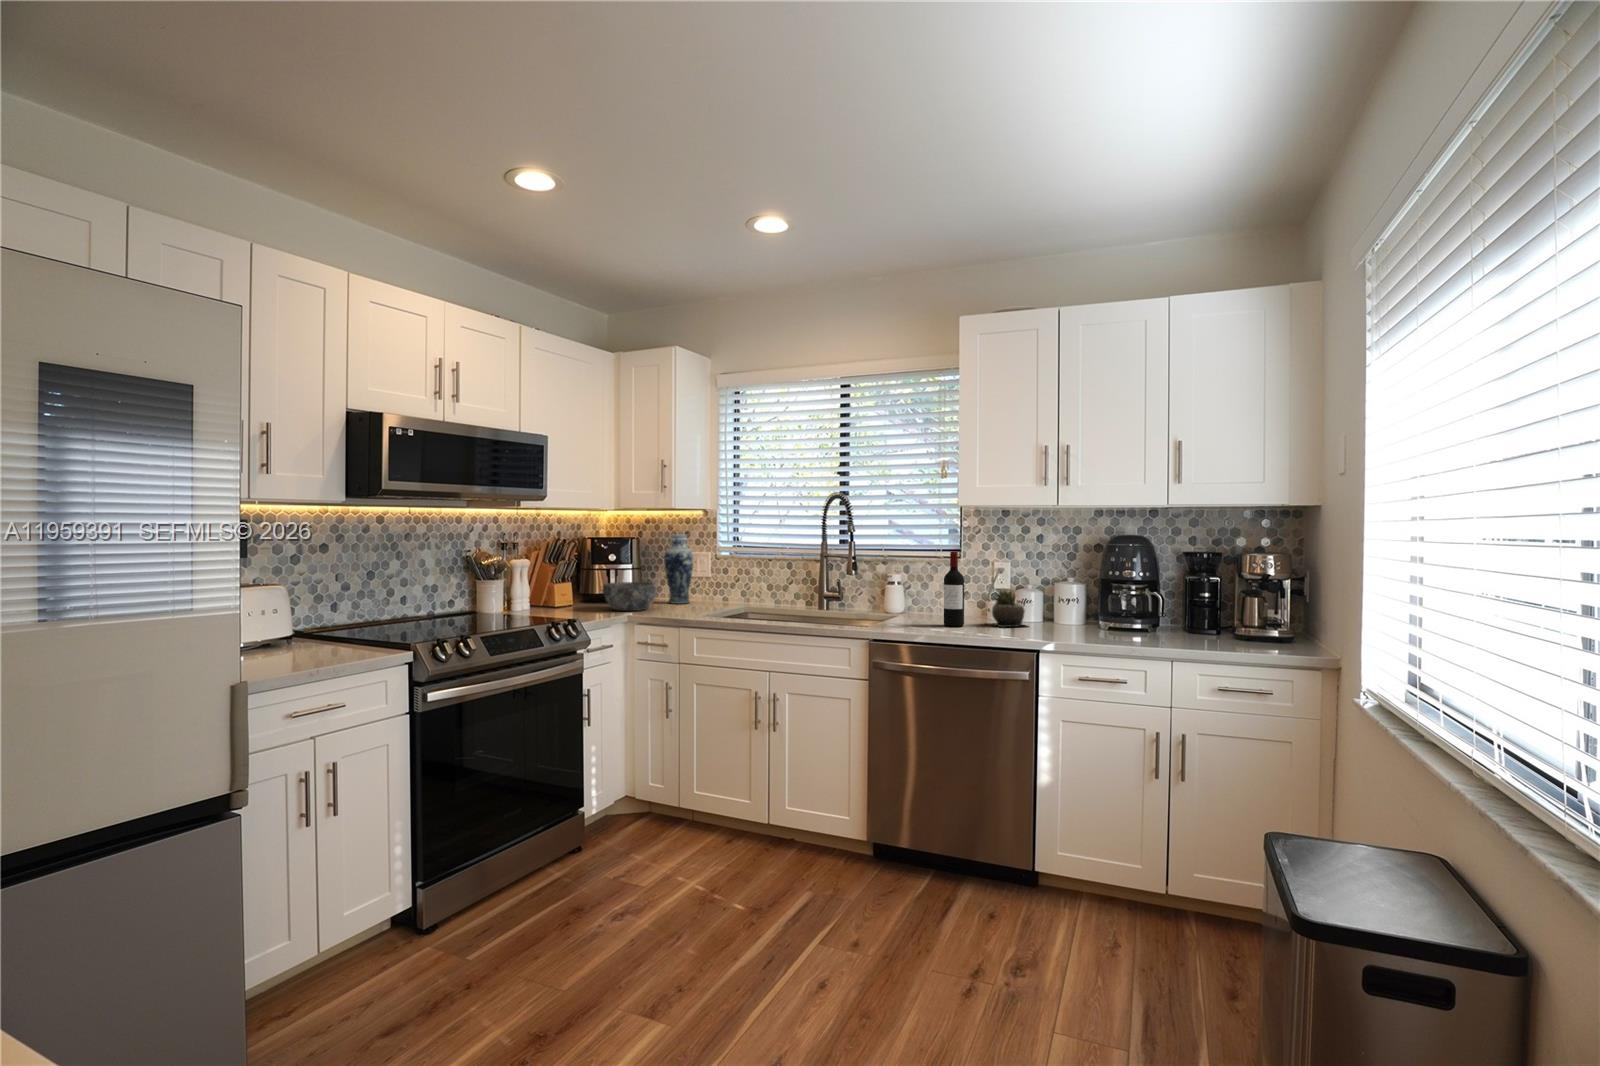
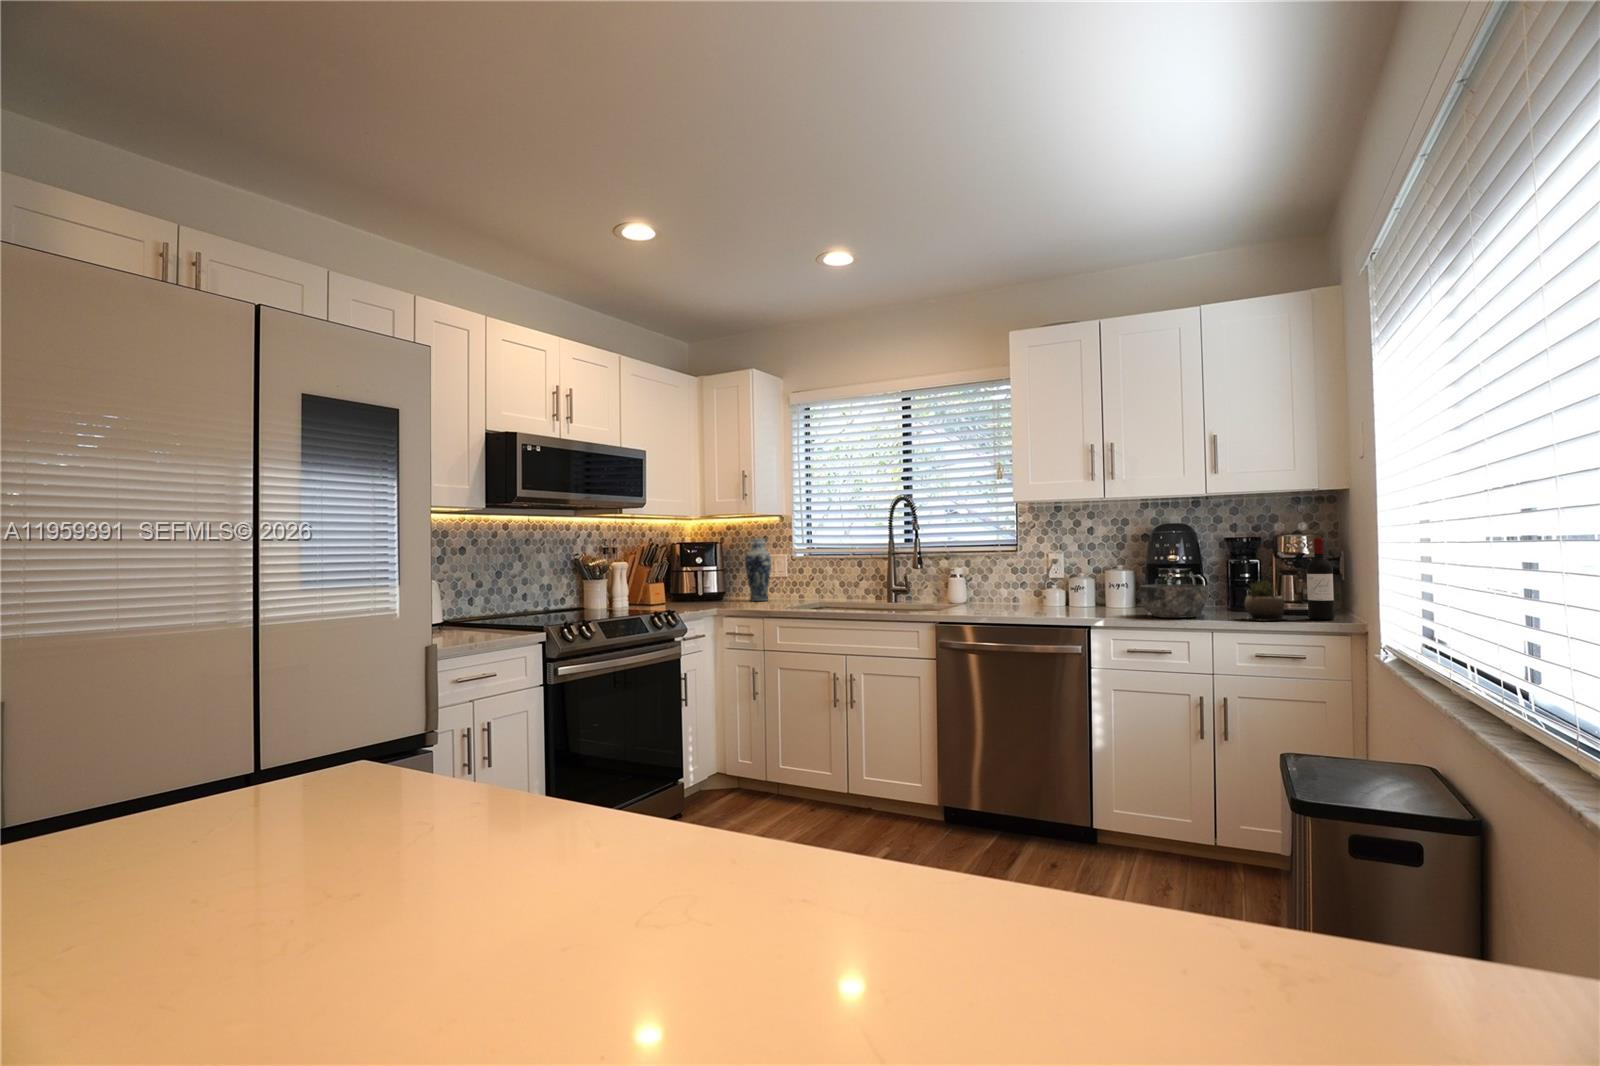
wine bottle: present [944,552,964,627] -> present [1307,538,1335,620]
bowl: present [603,582,657,611] -> present [1139,584,1209,618]
succulent plant: present [989,590,1025,627] -> present [1245,581,1285,621]

